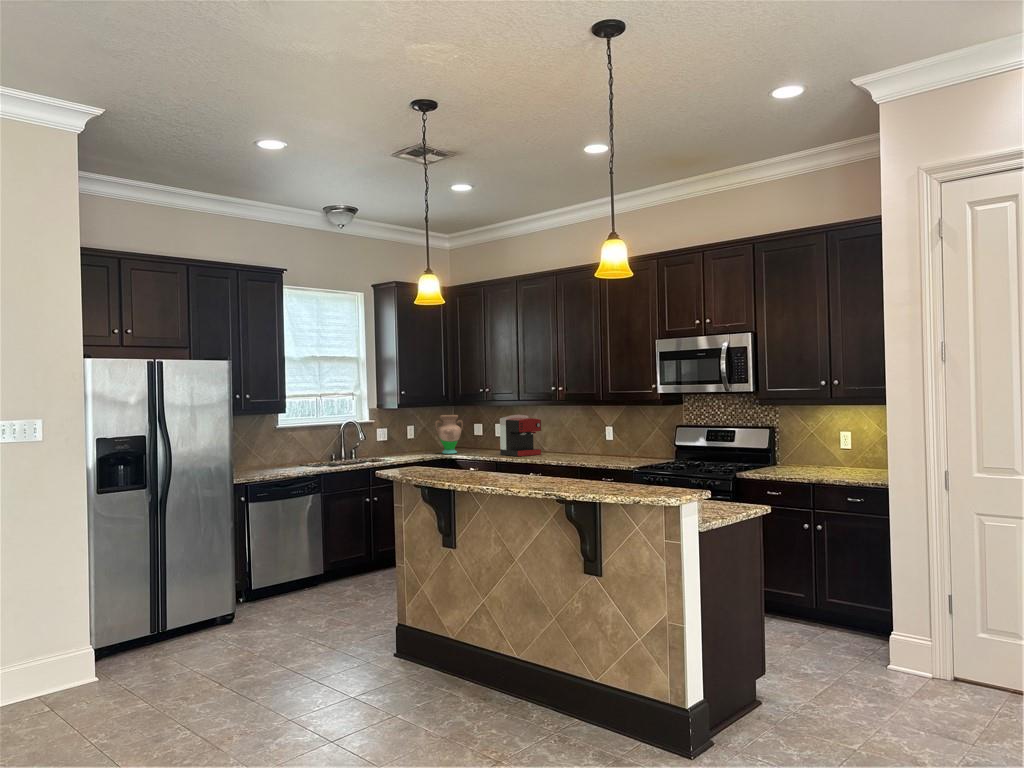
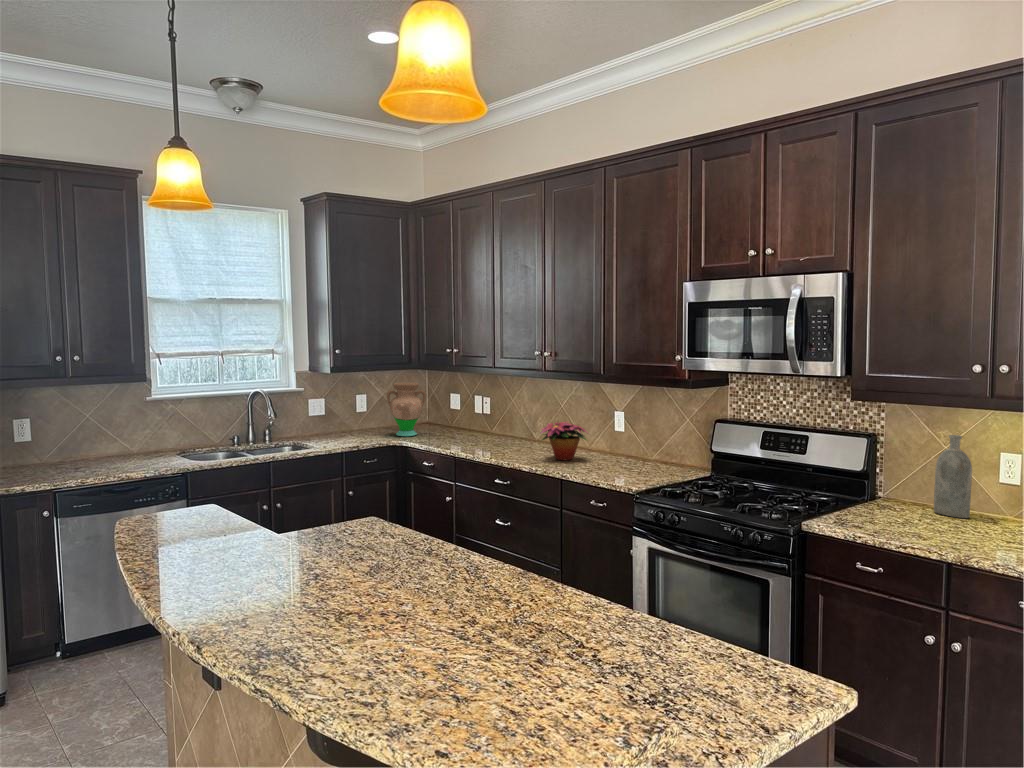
coffee maker: present [500,415,541,456] -> none [469,387,525,448]
bottle: none [807,422,825,468] -> present [934,435,972,518]
flower arrangement: none [558,433,596,459] -> present [541,422,586,460]

